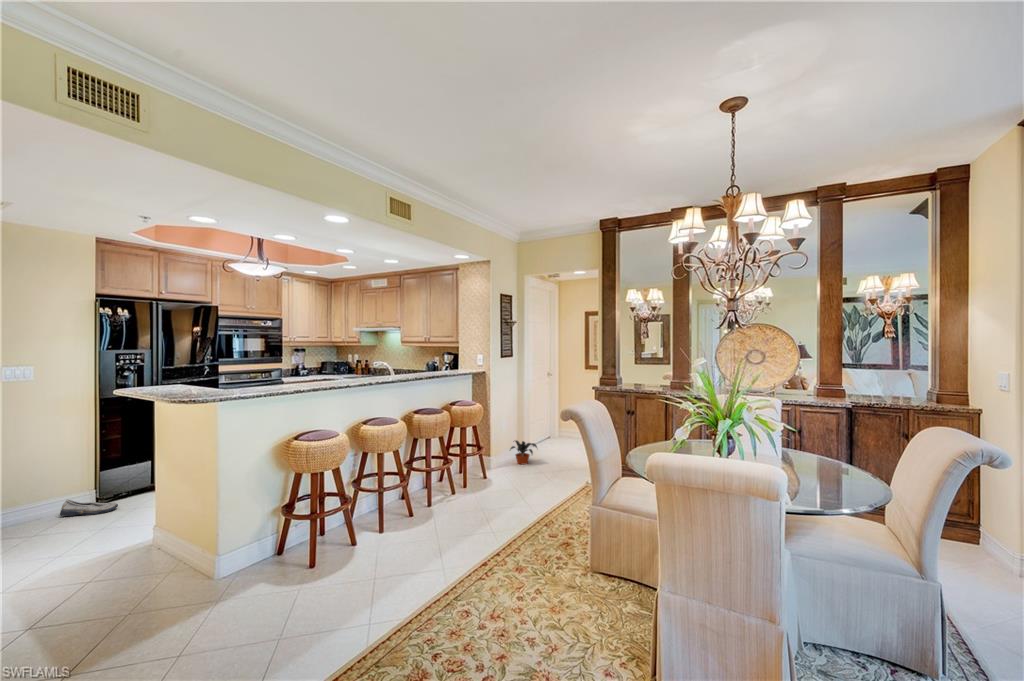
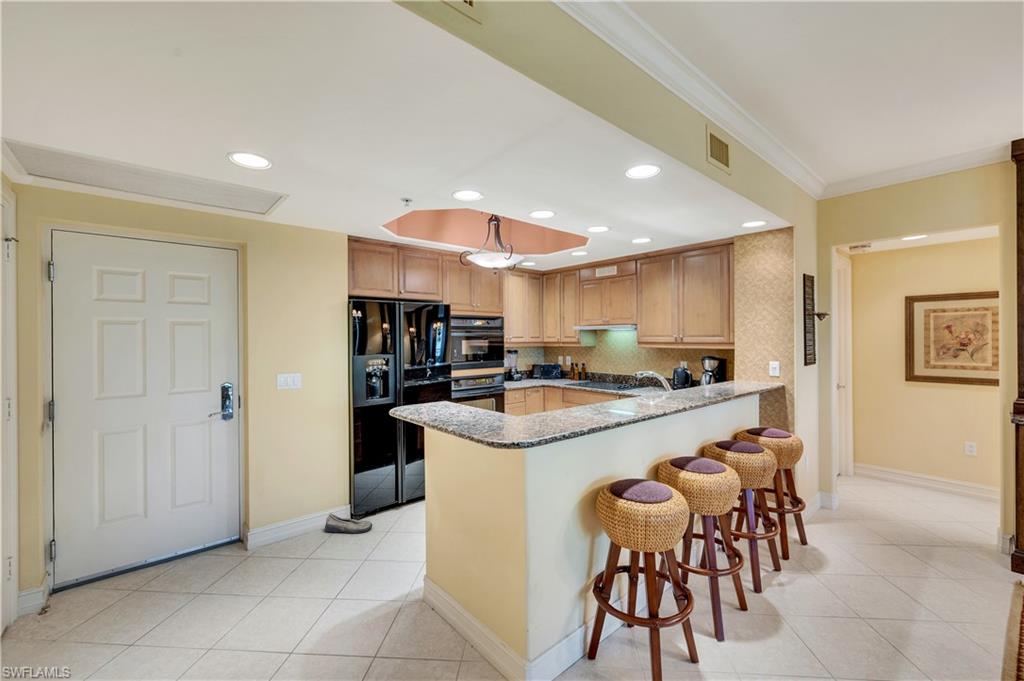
potted plant: present [511,440,537,464] -> none [819,487,875,526]

